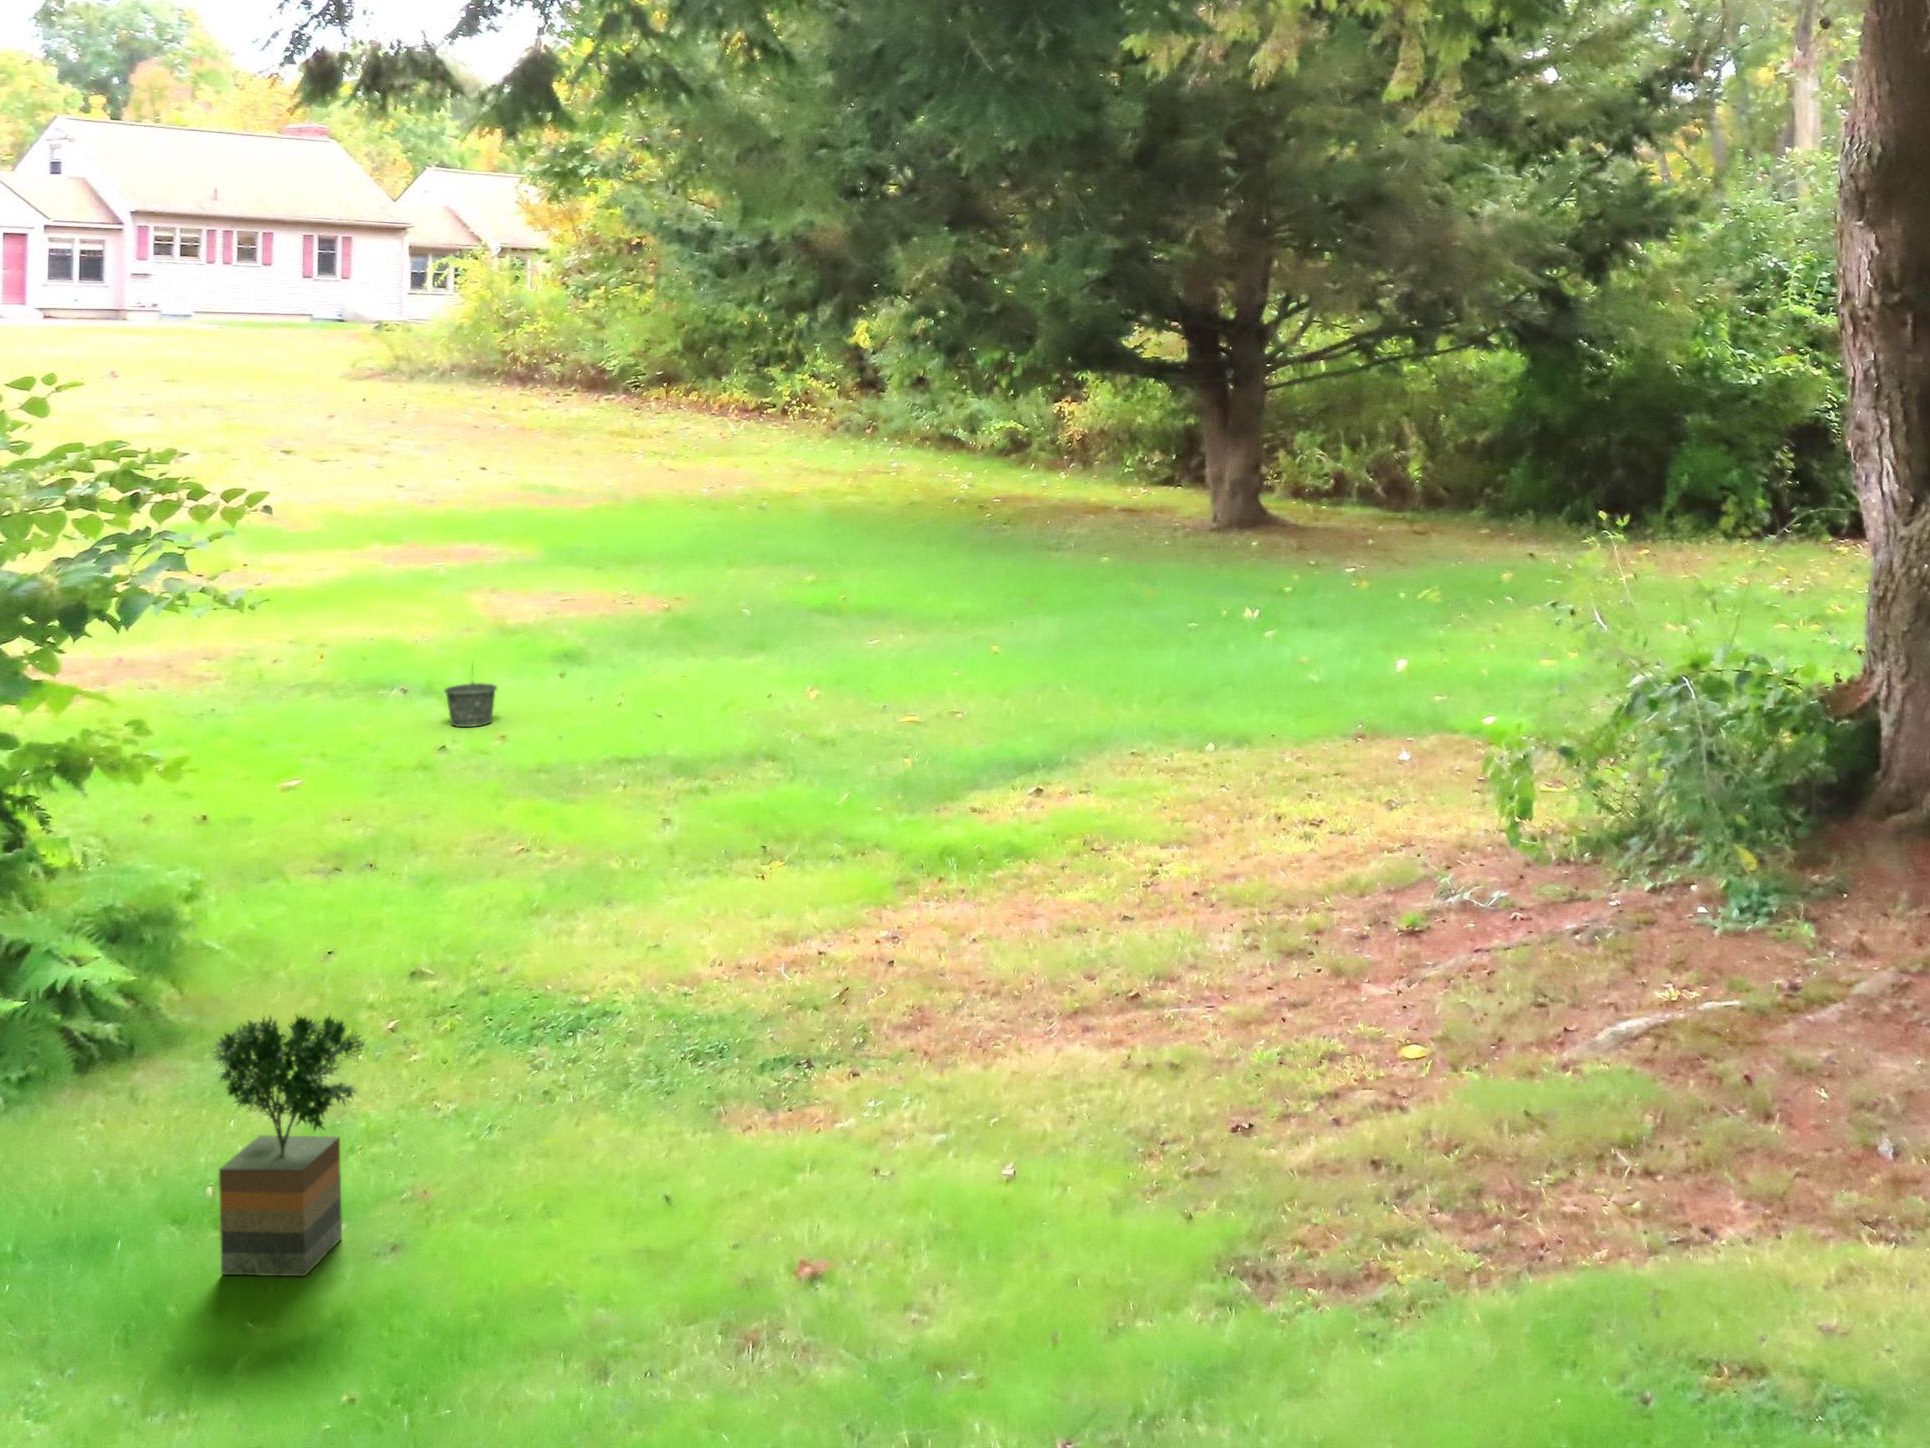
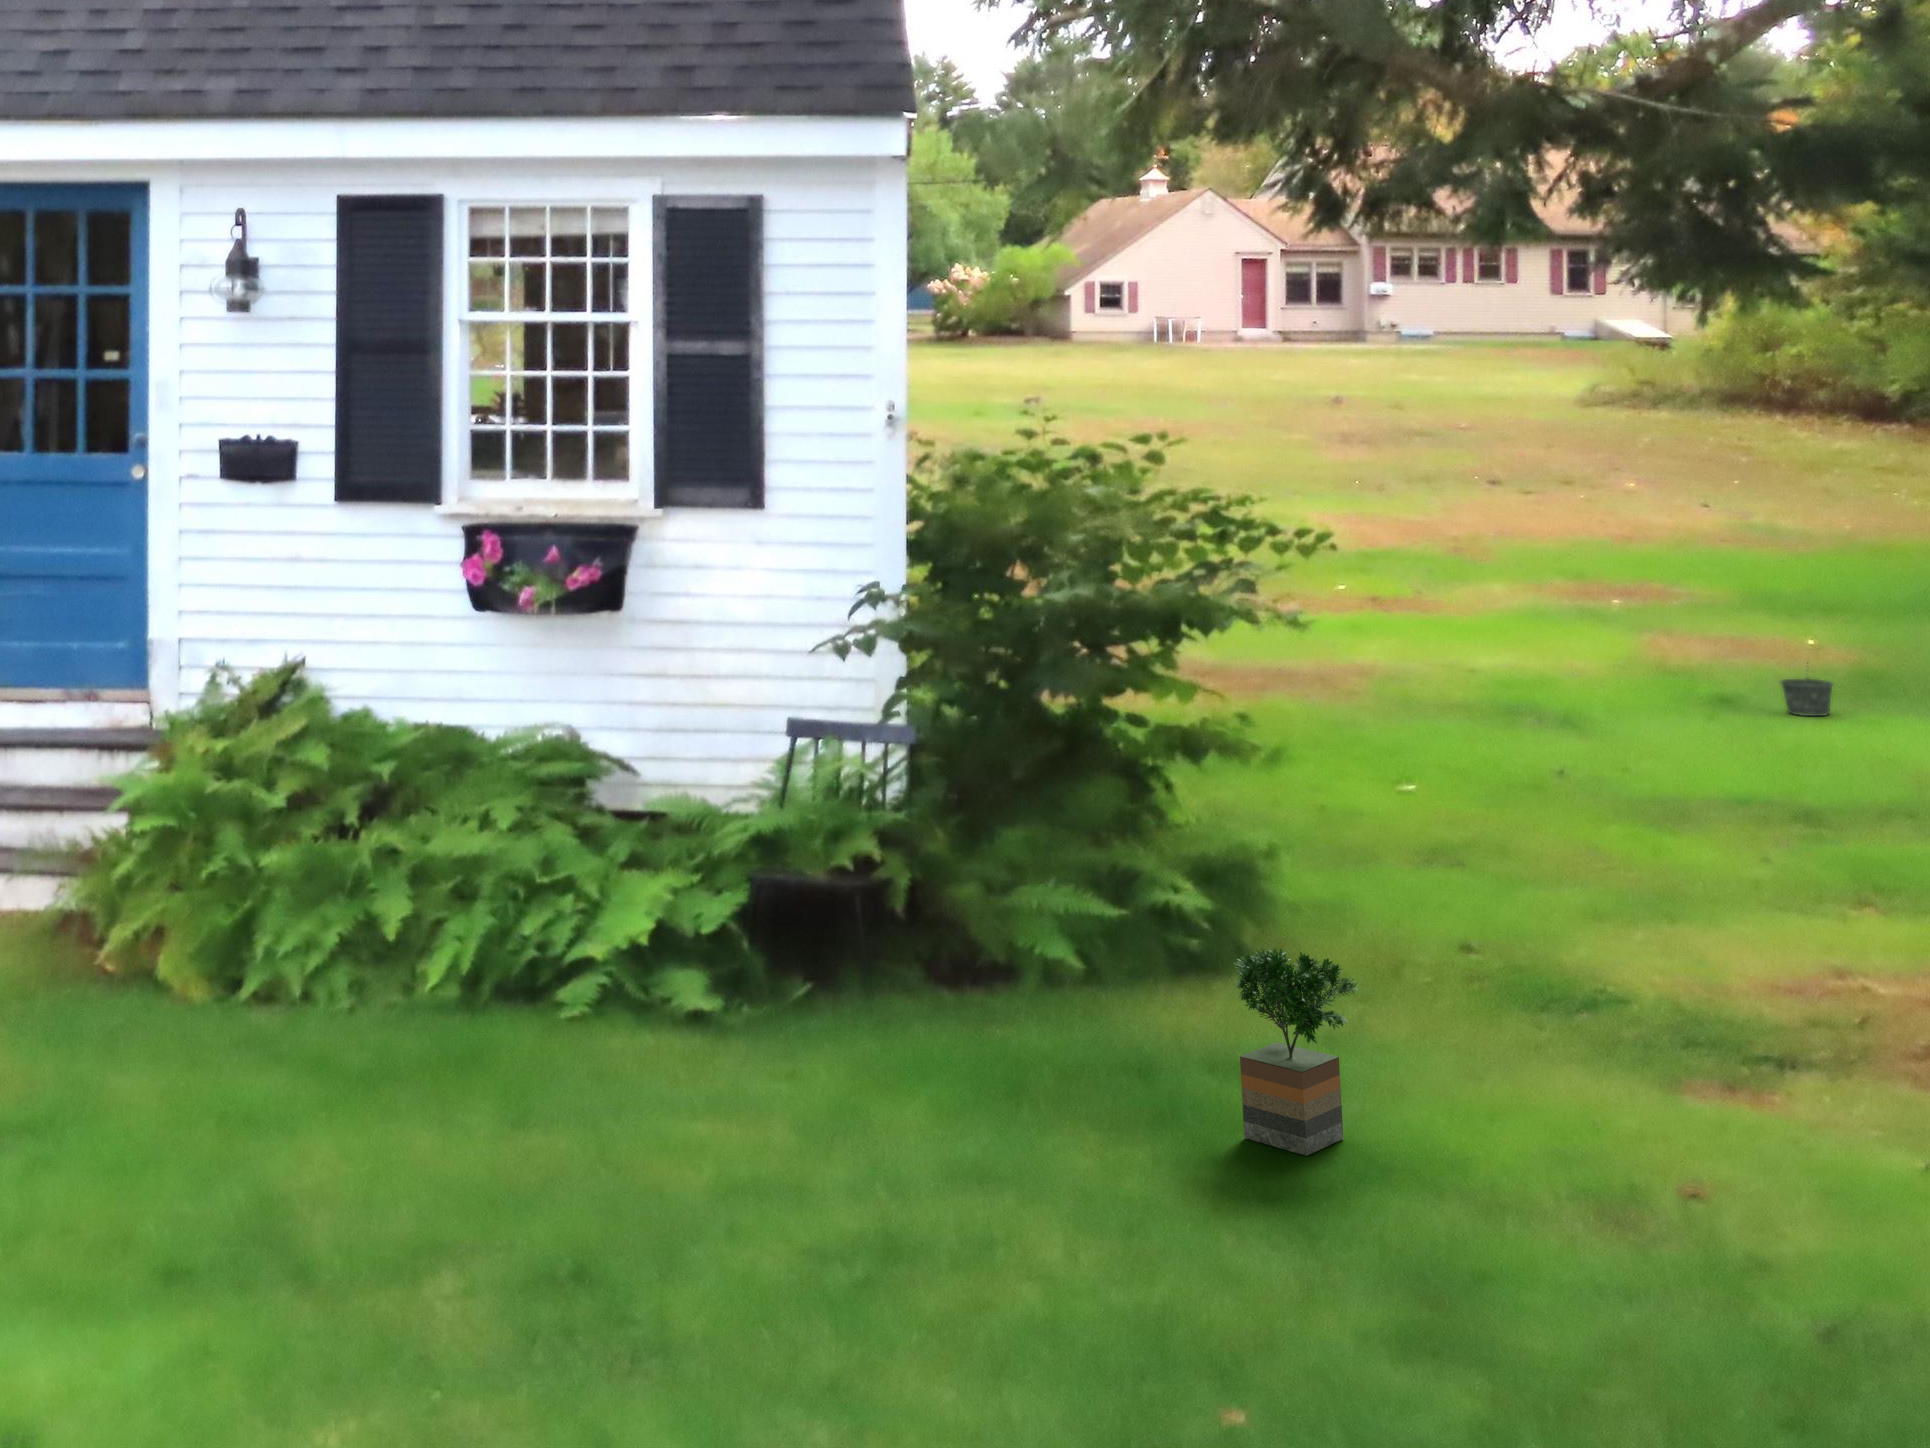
bucket: present [445,665,497,727] -> present [1781,662,1833,716]

